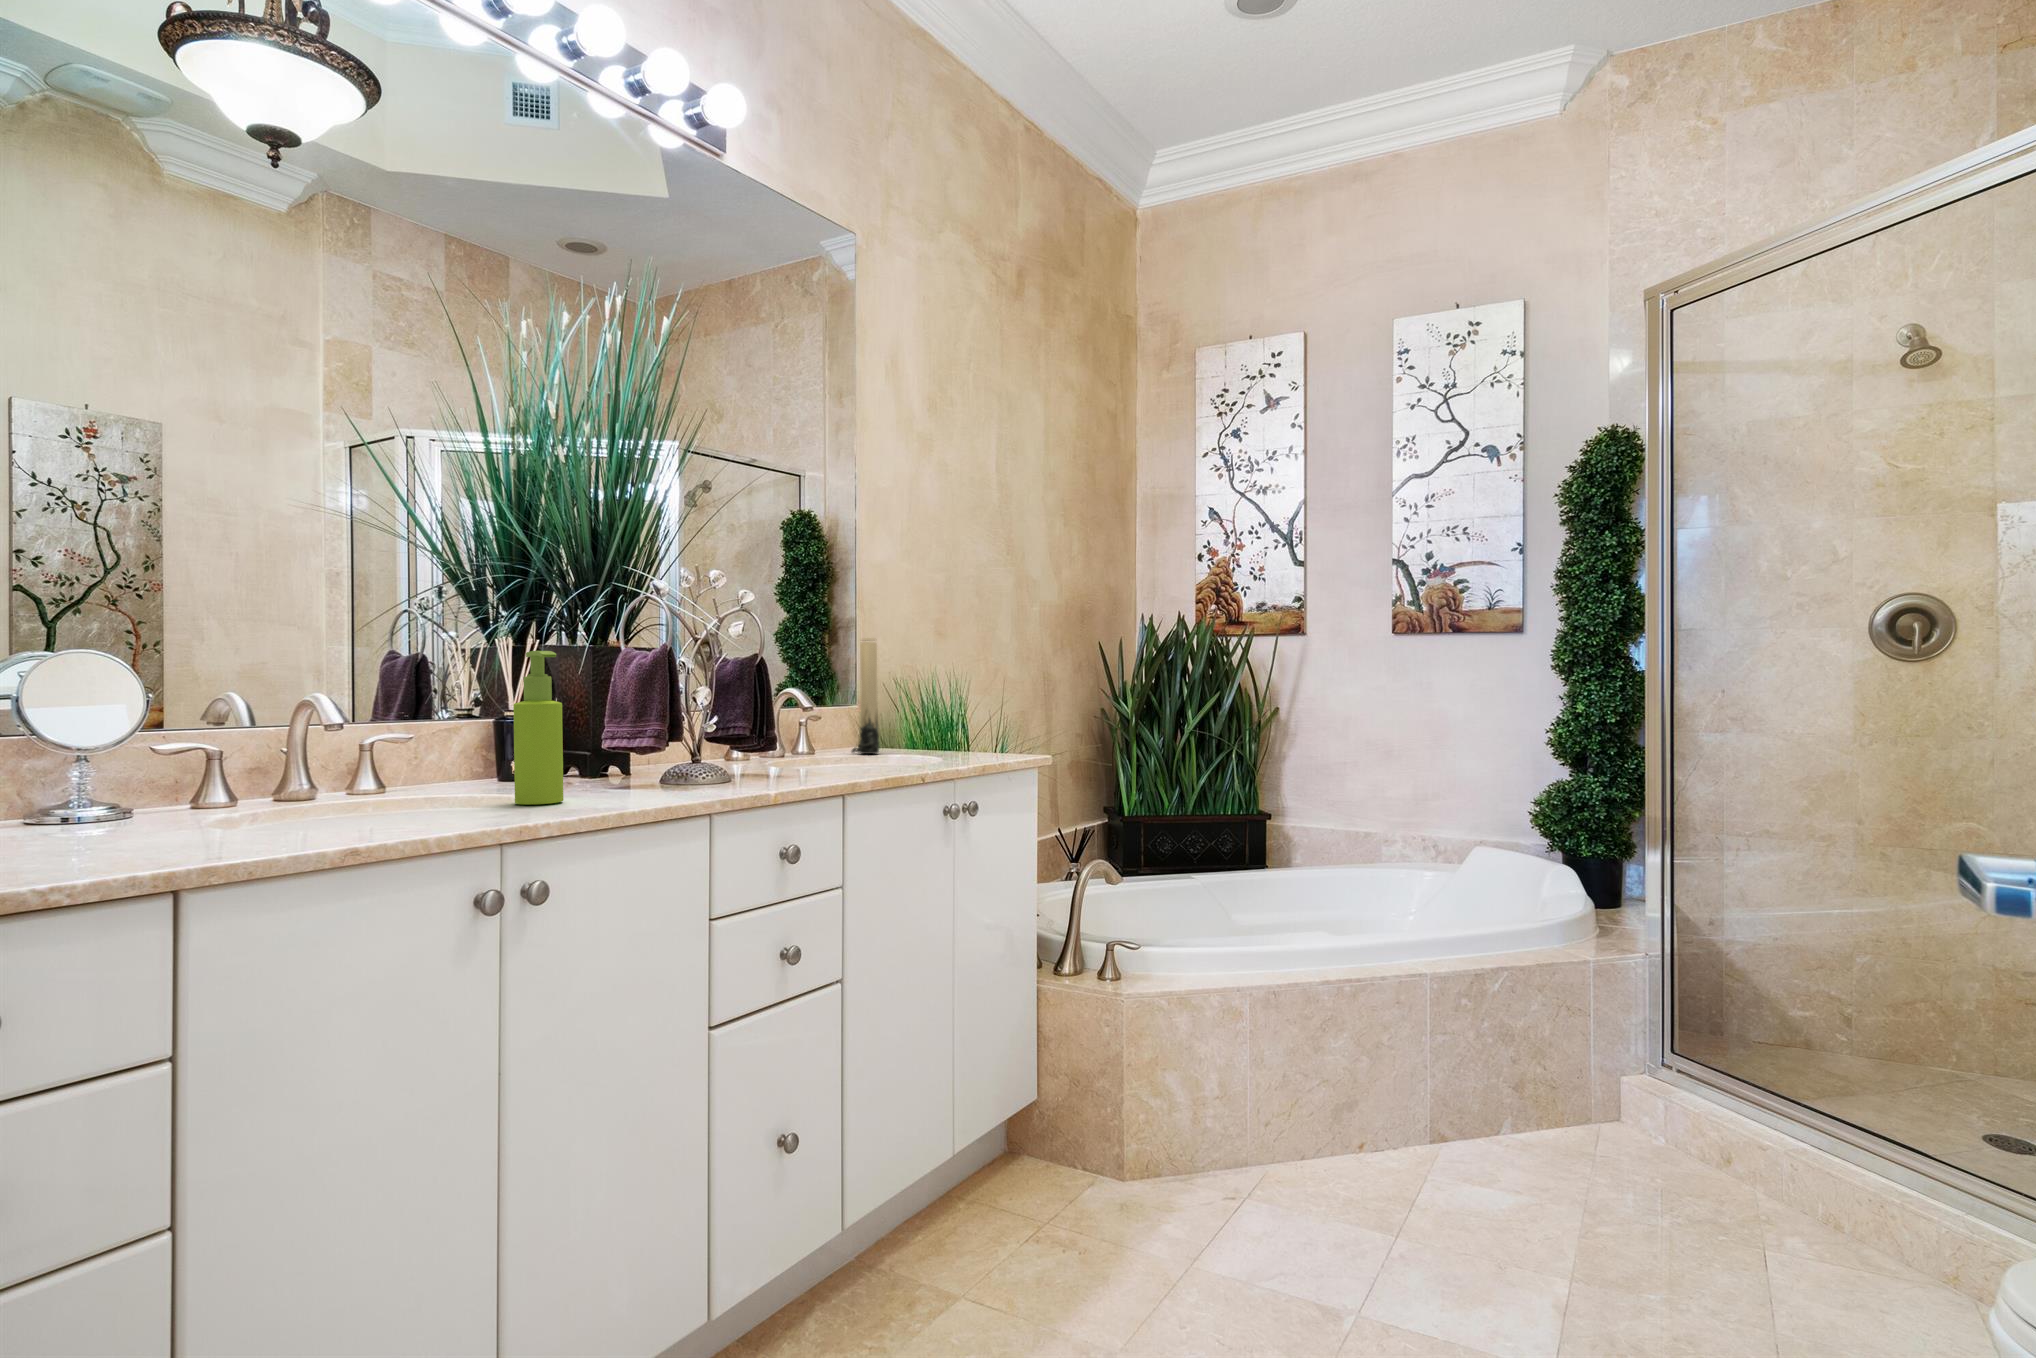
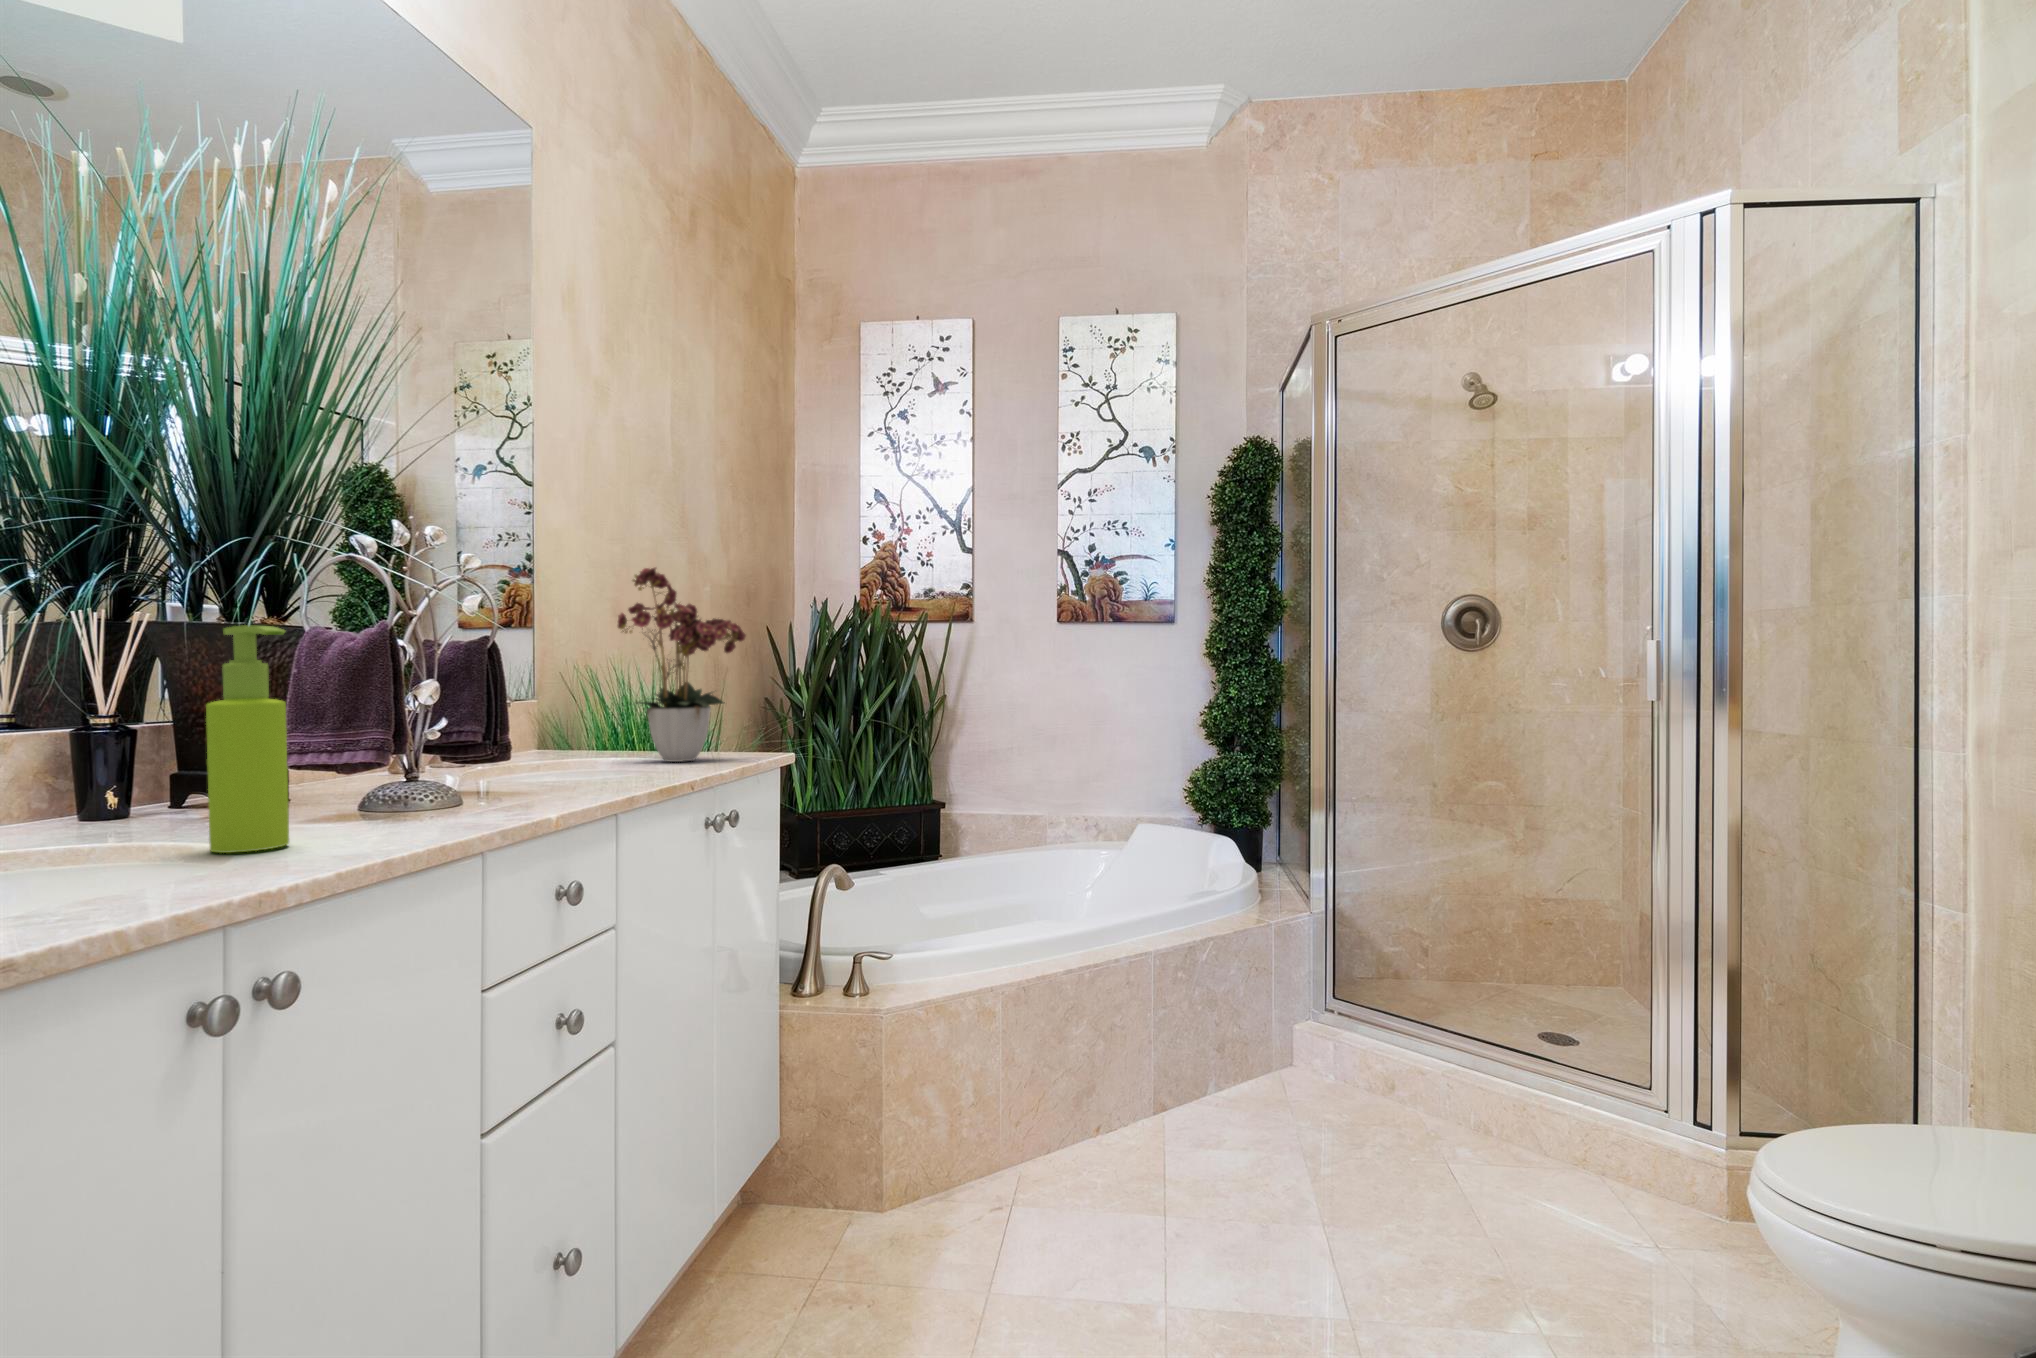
flower arrangement: none [886,588,1004,759] -> present [617,568,746,762]
candle: present [852,638,879,754] -> none [546,617,586,759]

